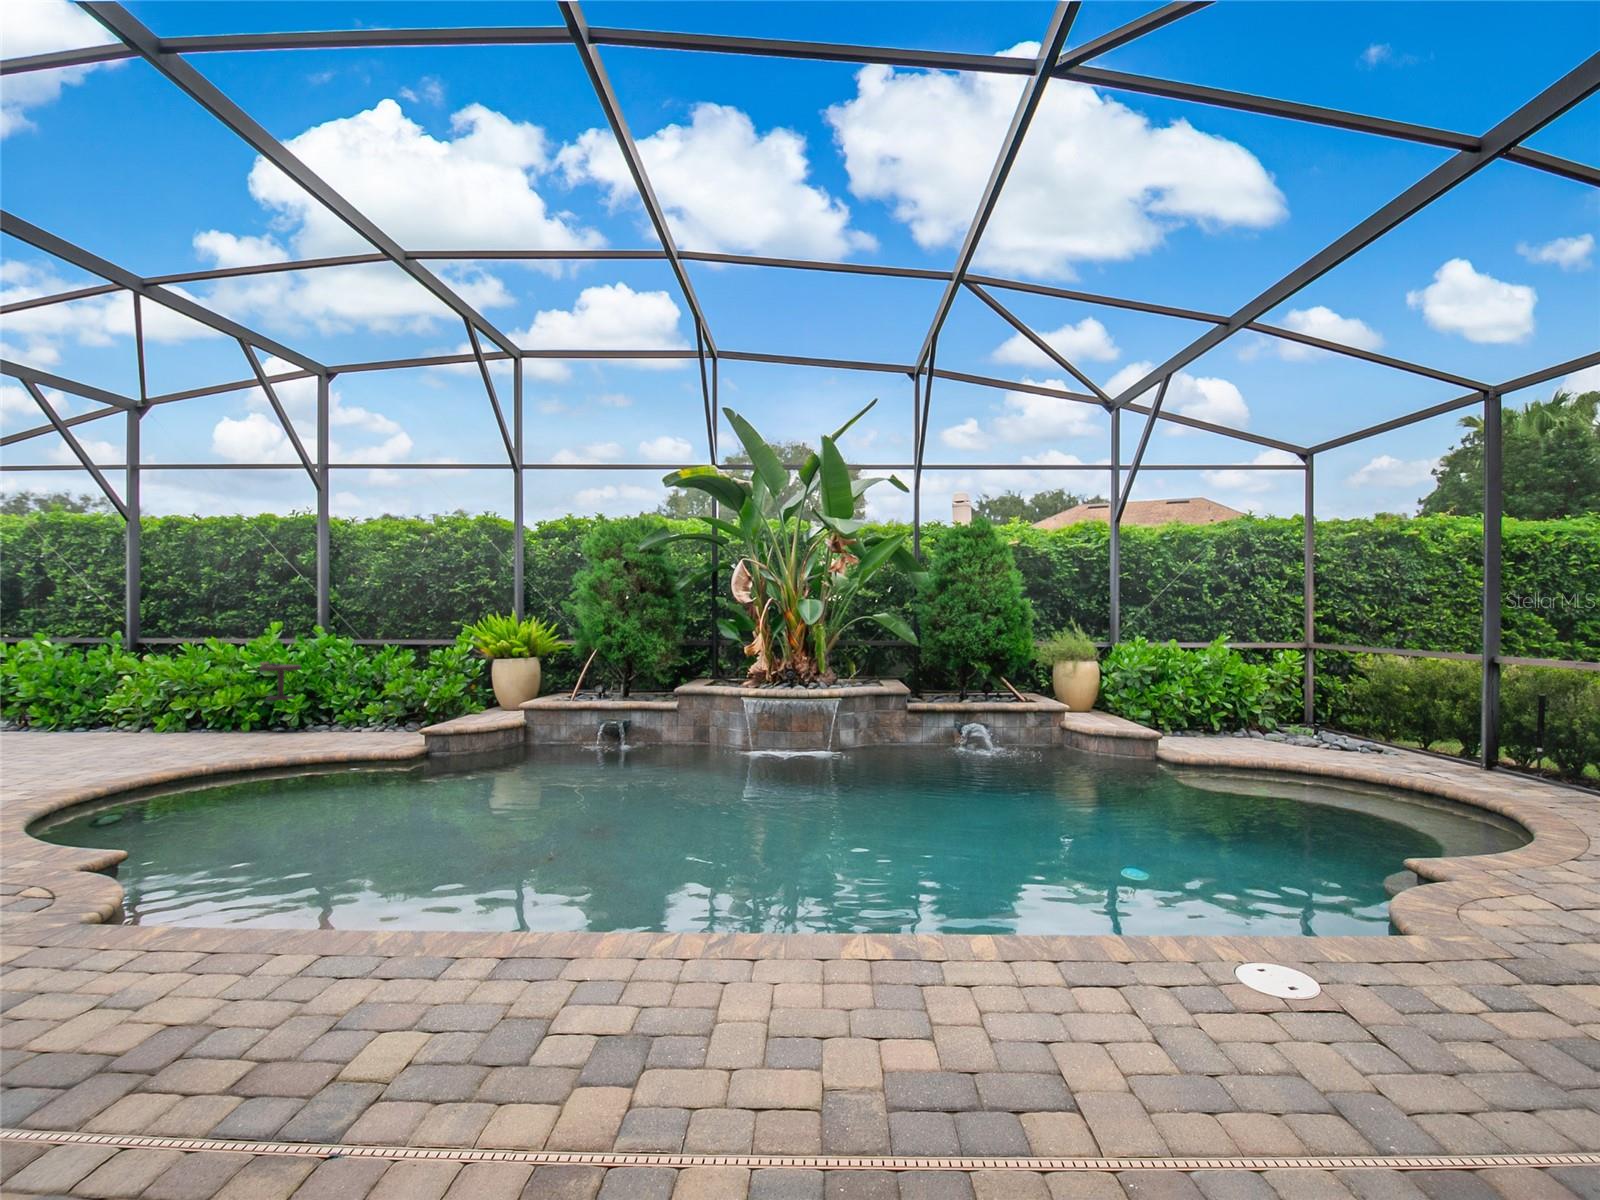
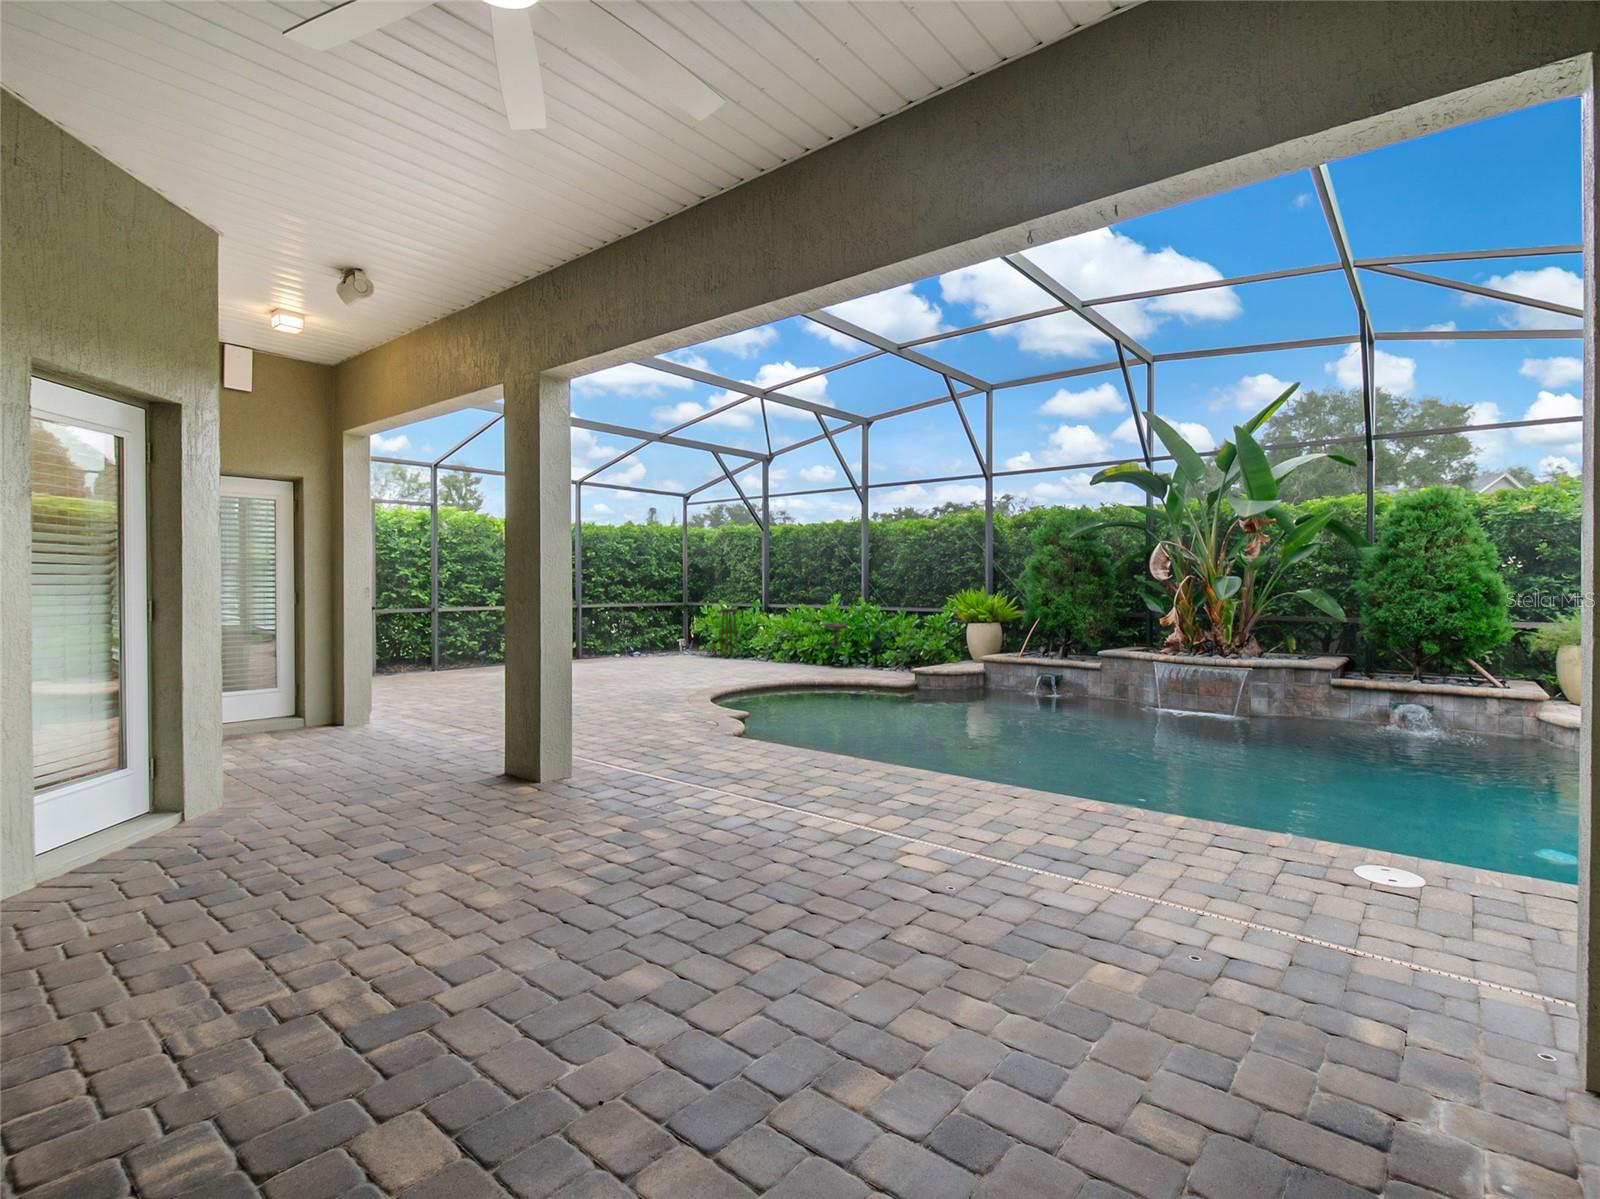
stool: none [32,644,77,732] -> present [720,609,739,658]
decorative plant: none [332,671,369,728] -> present [866,630,886,667]

